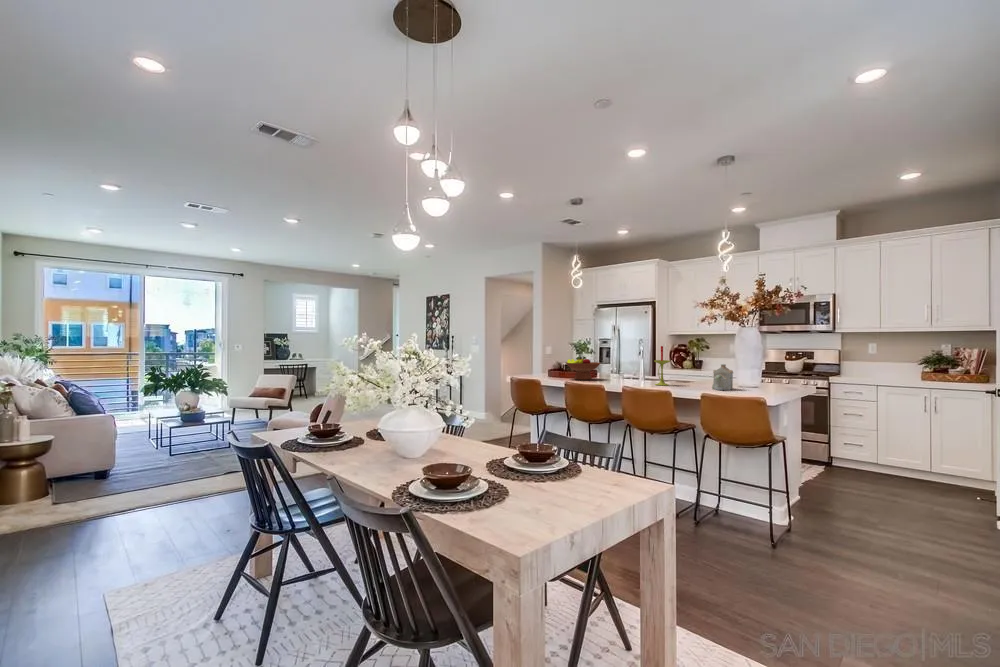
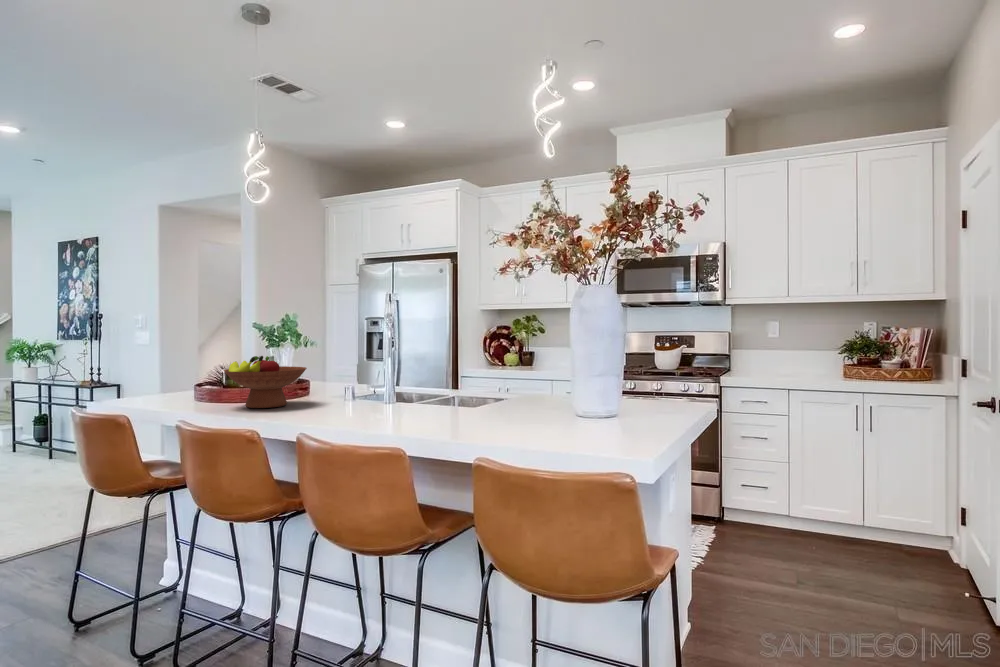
candle: present [654,346,670,386] -> none [403,327,438,420]
teapot: present [712,364,733,390] -> none [519,369,565,430]

